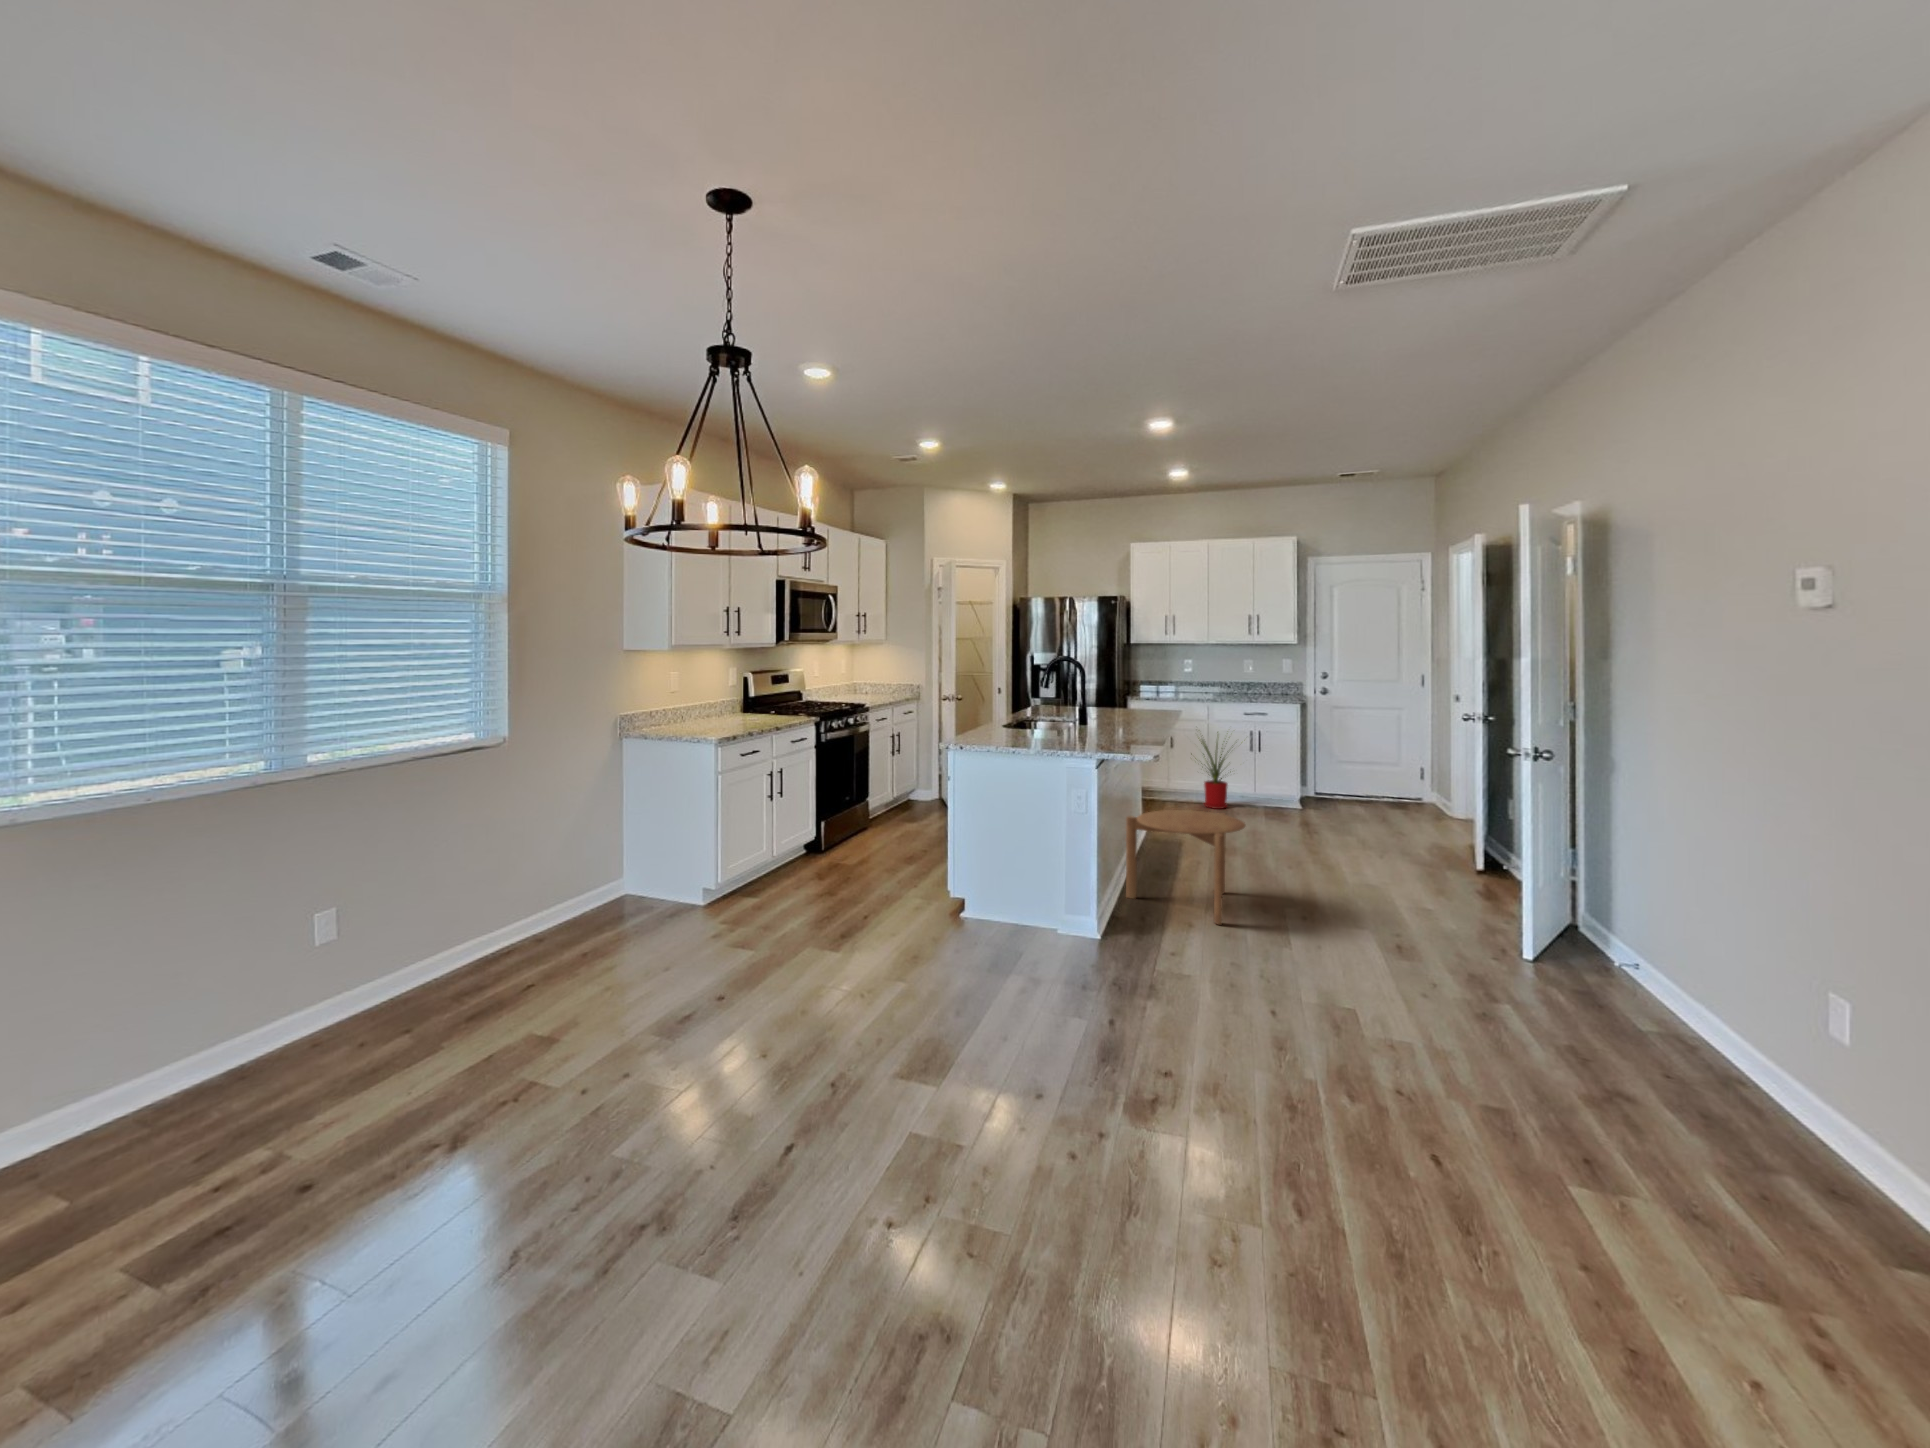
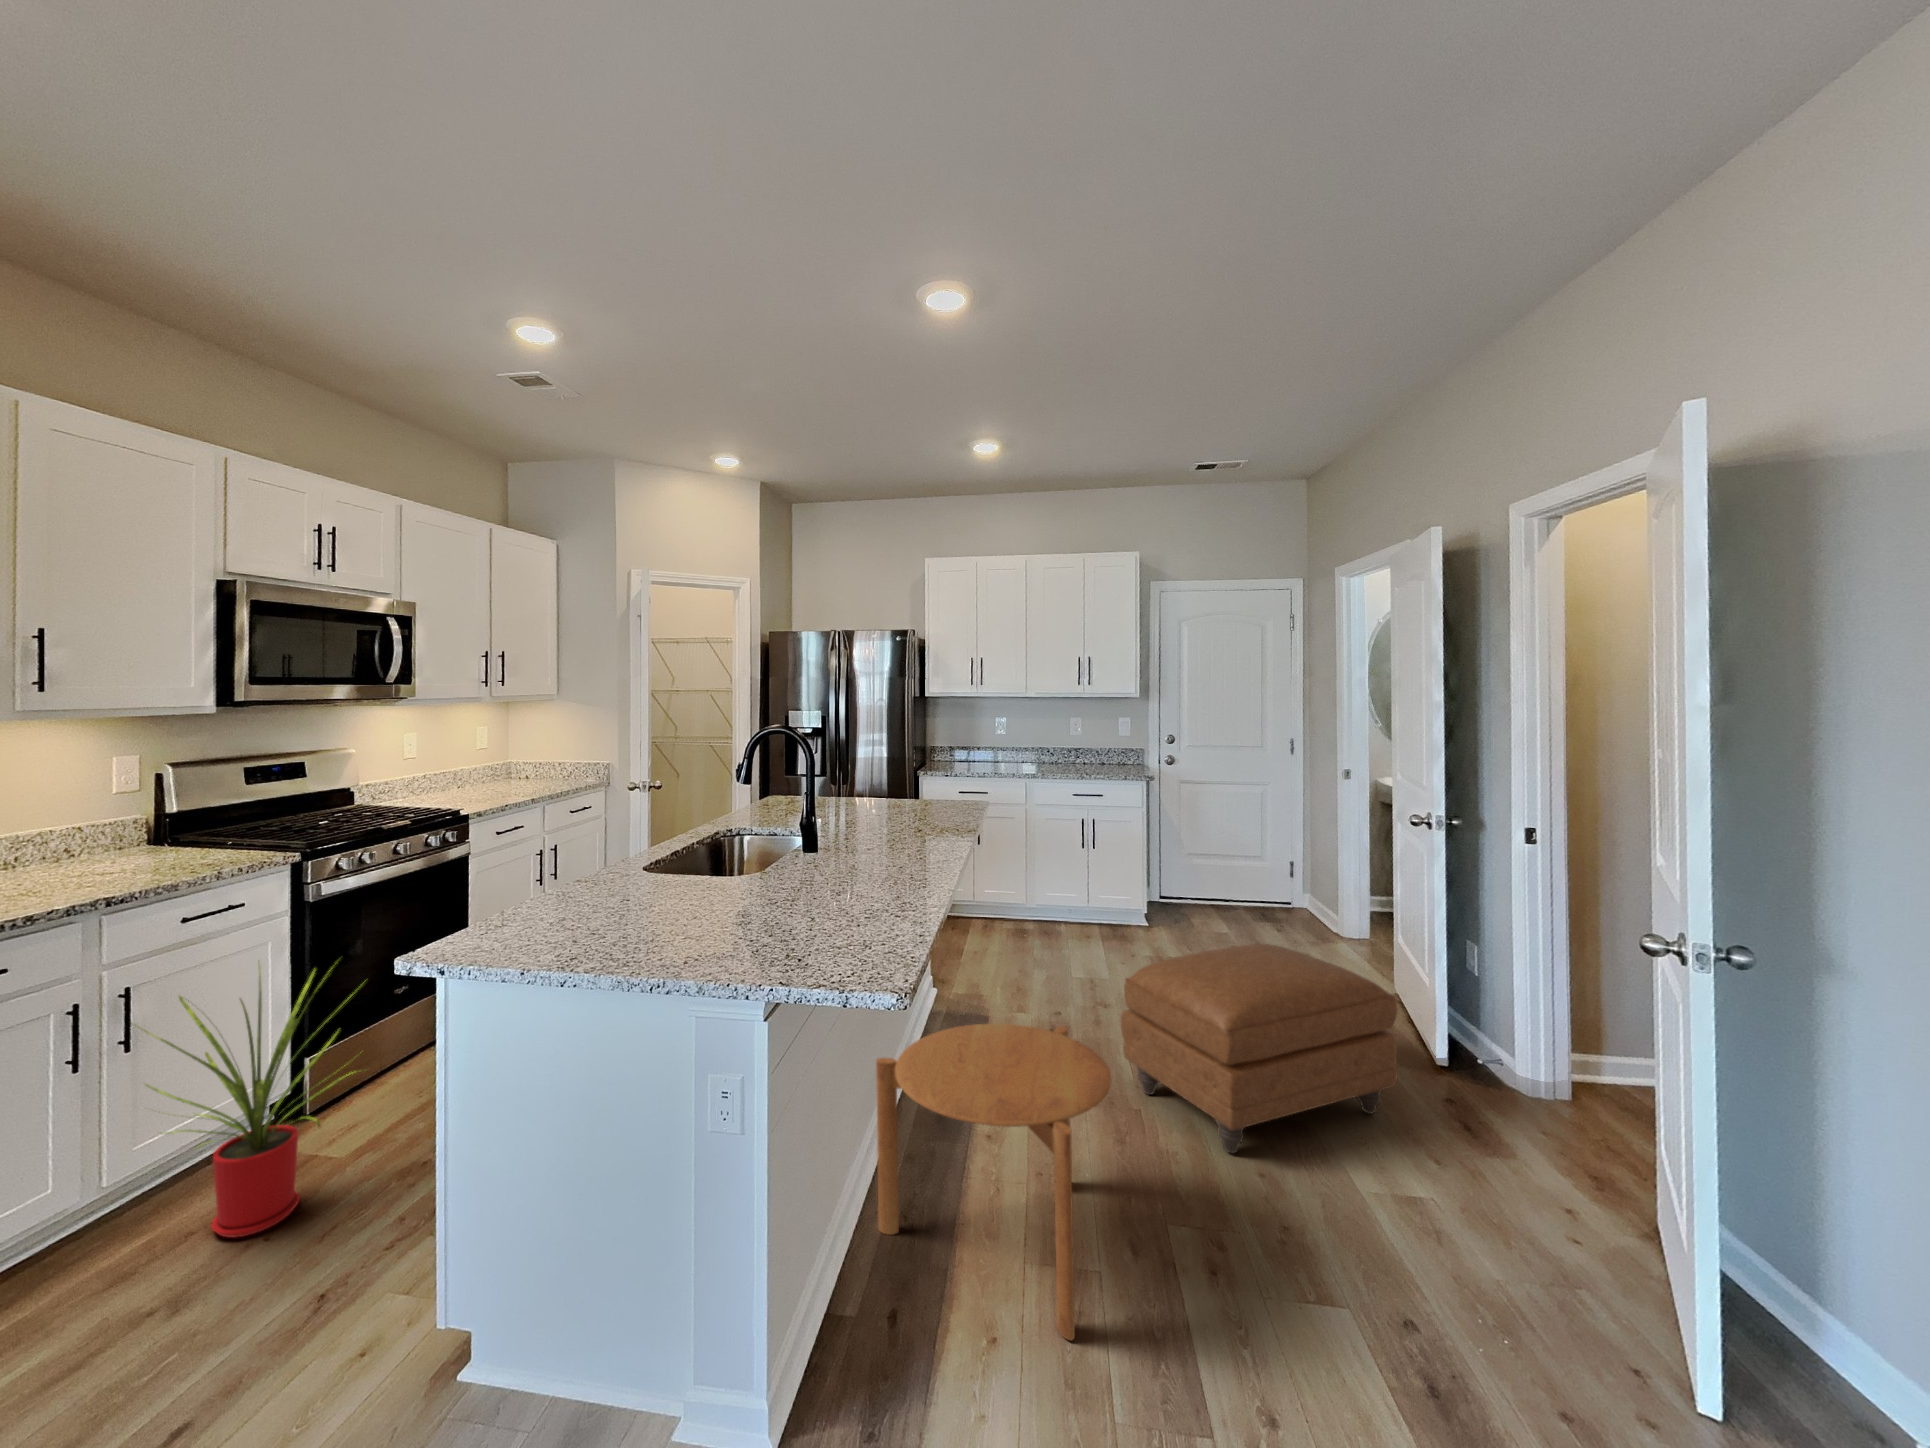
house plant: present [1191,732,1231,809] -> present [140,967,357,1238]
ottoman: none [1261,793,1429,890] -> present [1121,944,1398,1153]

